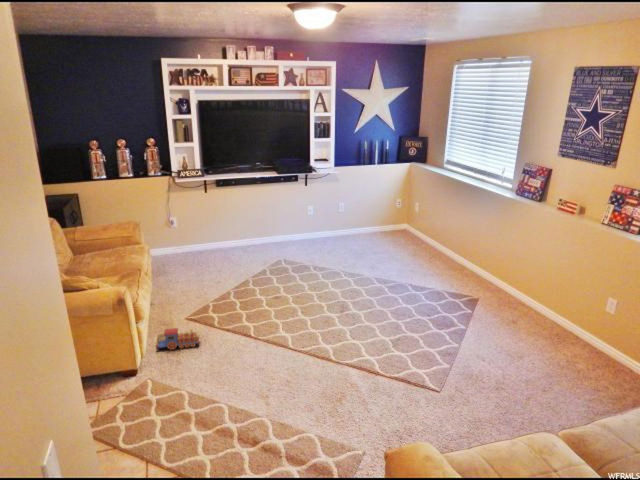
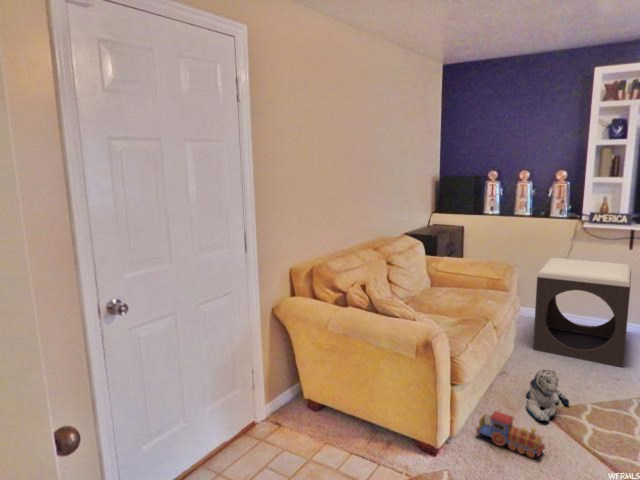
footstool: none [156,205,218,280] -> present [533,258,631,367]
plush toy: none [173,291,200,325] -> present [526,369,569,421]

